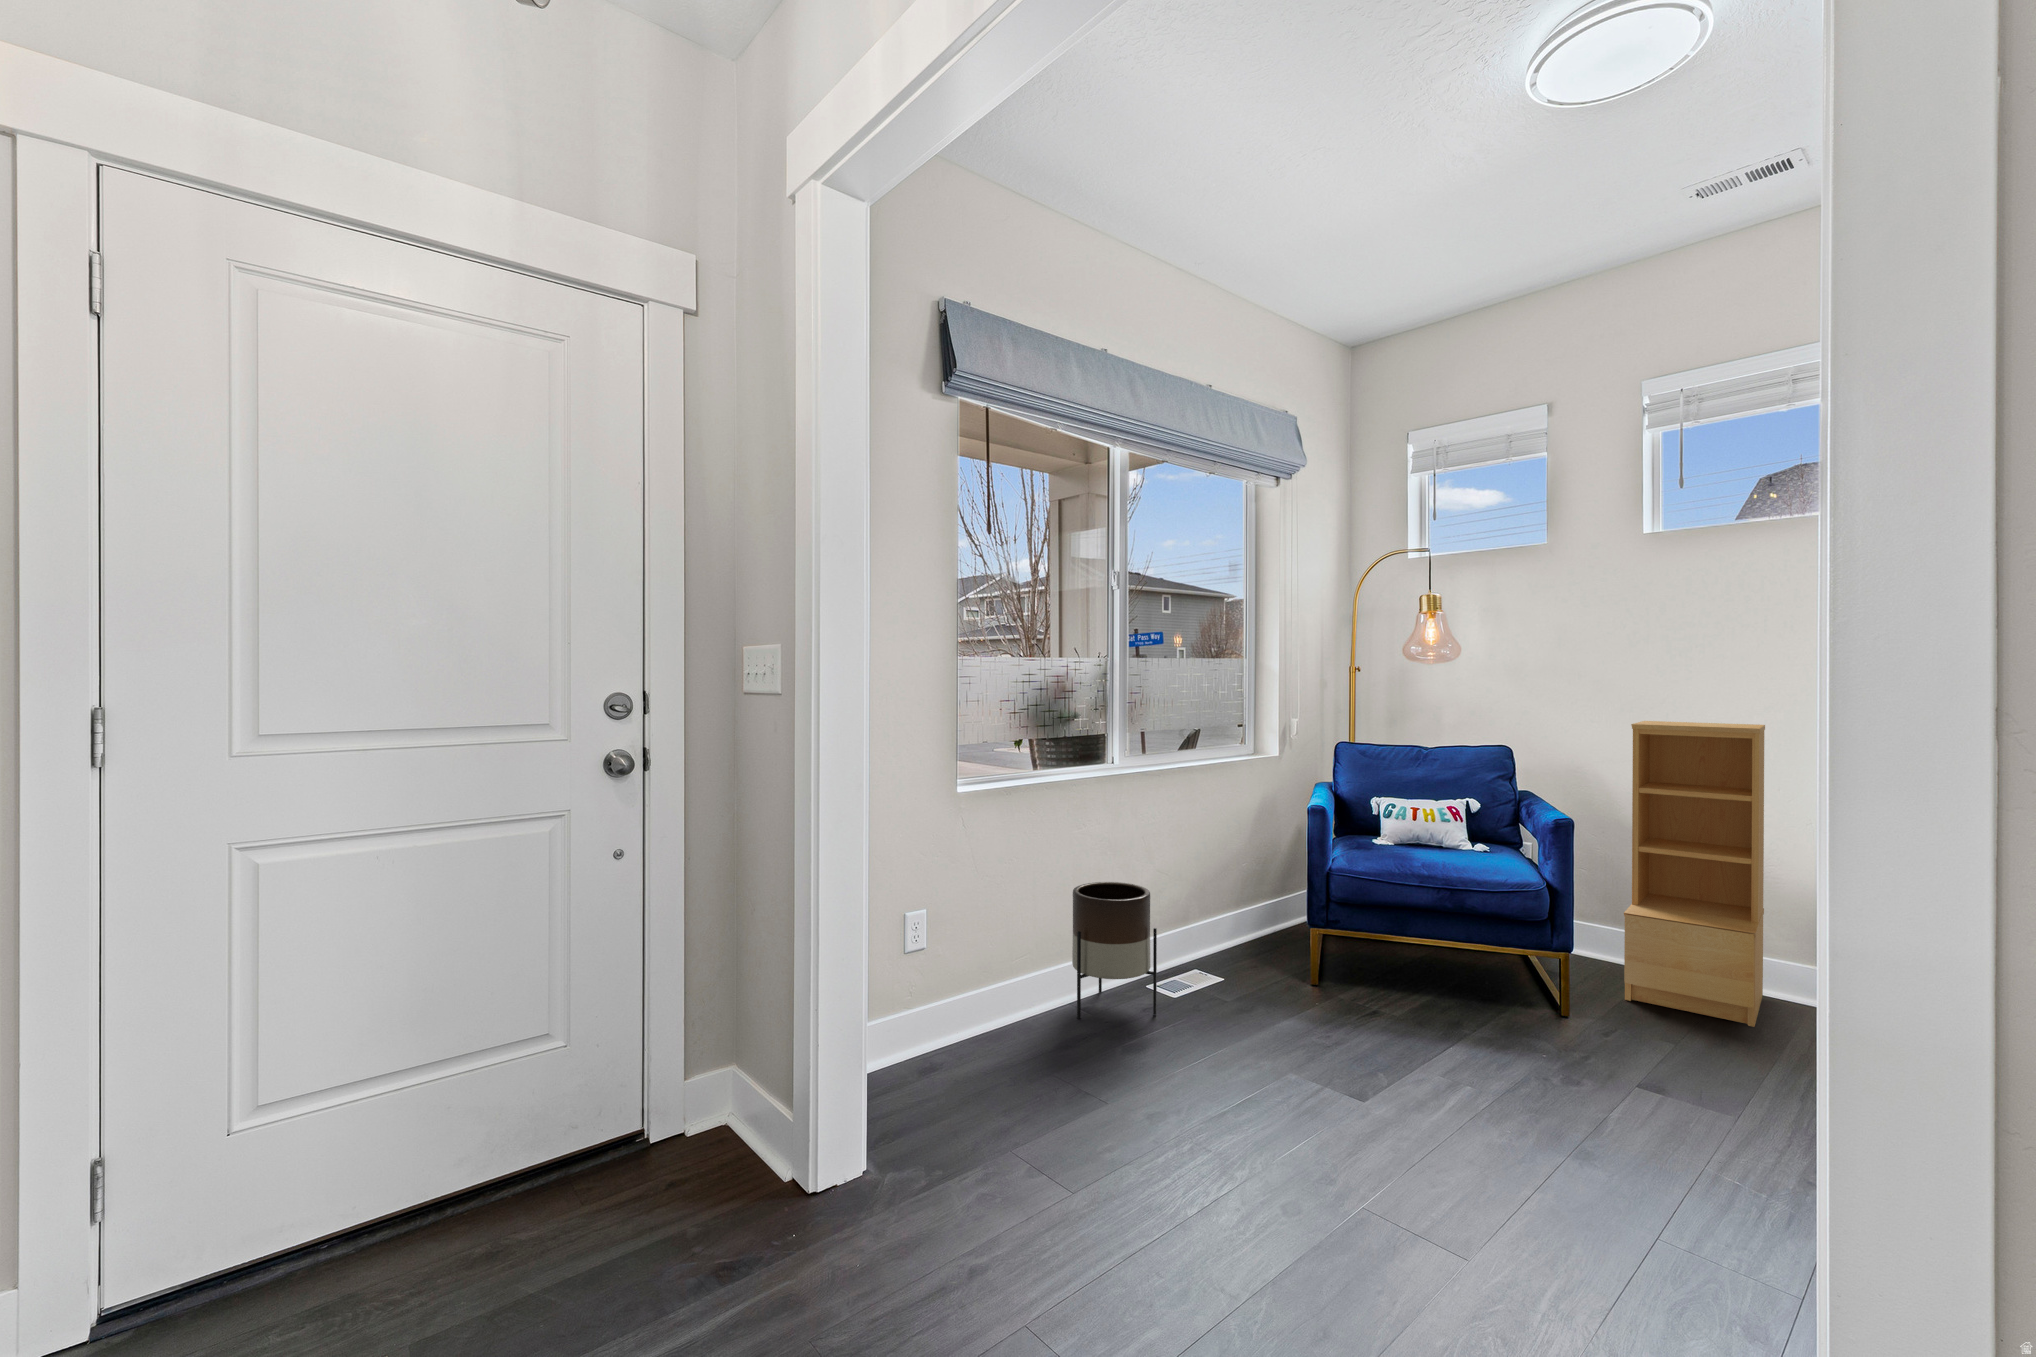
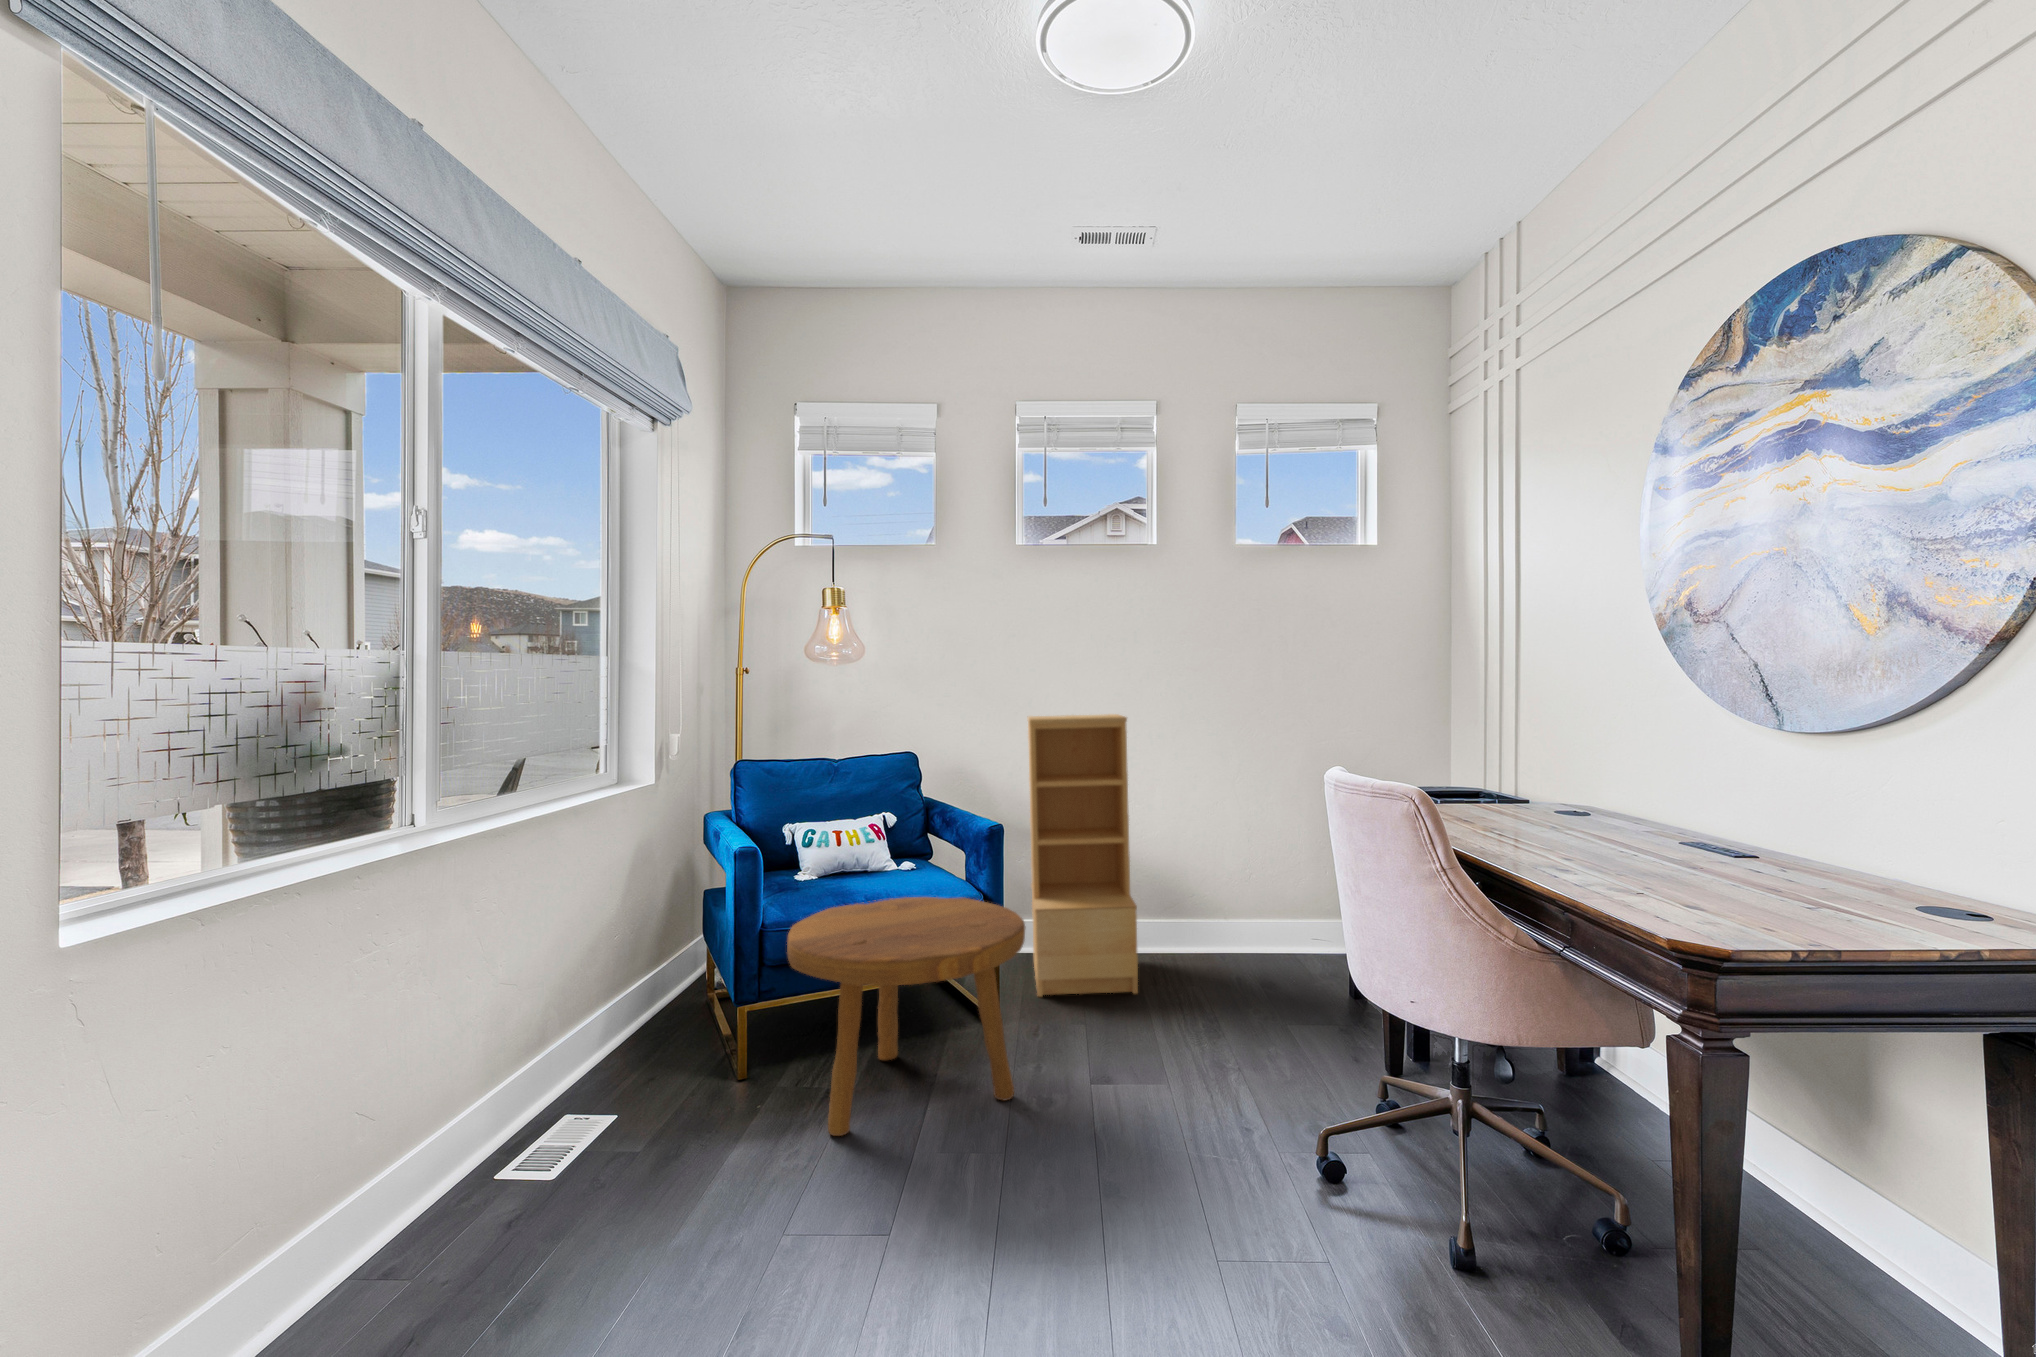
footstool: none [1342,867,1564,1060] -> present [787,897,1025,1136]
planter: present [1072,882,1157,1019] -> none [349,1019,523,1295]

